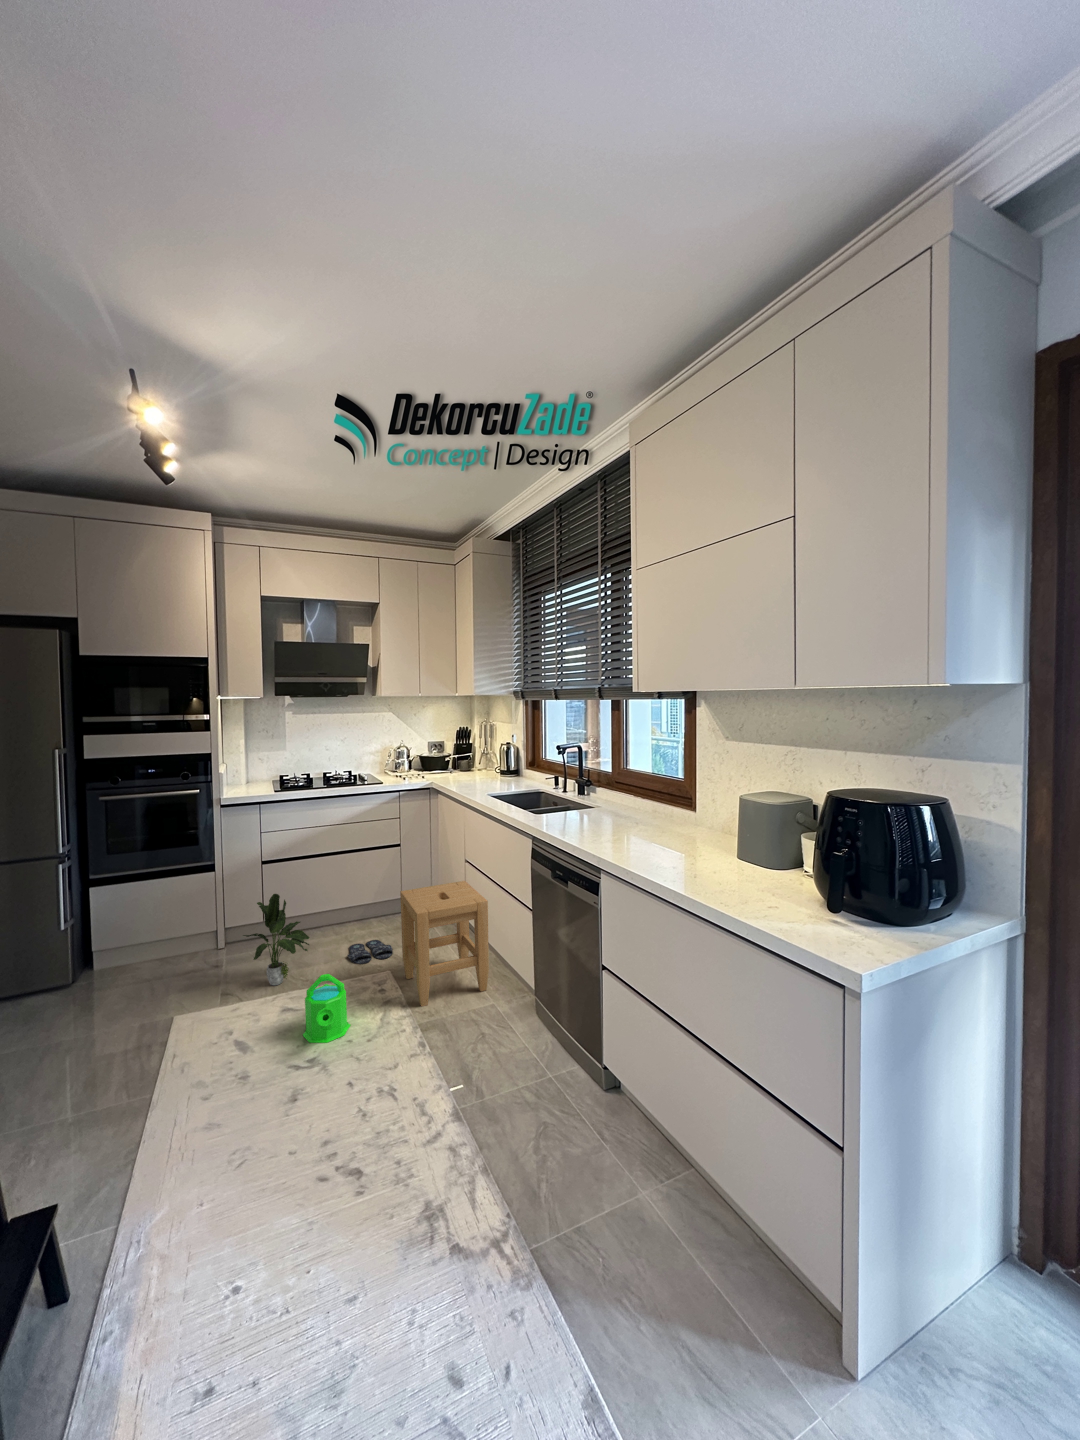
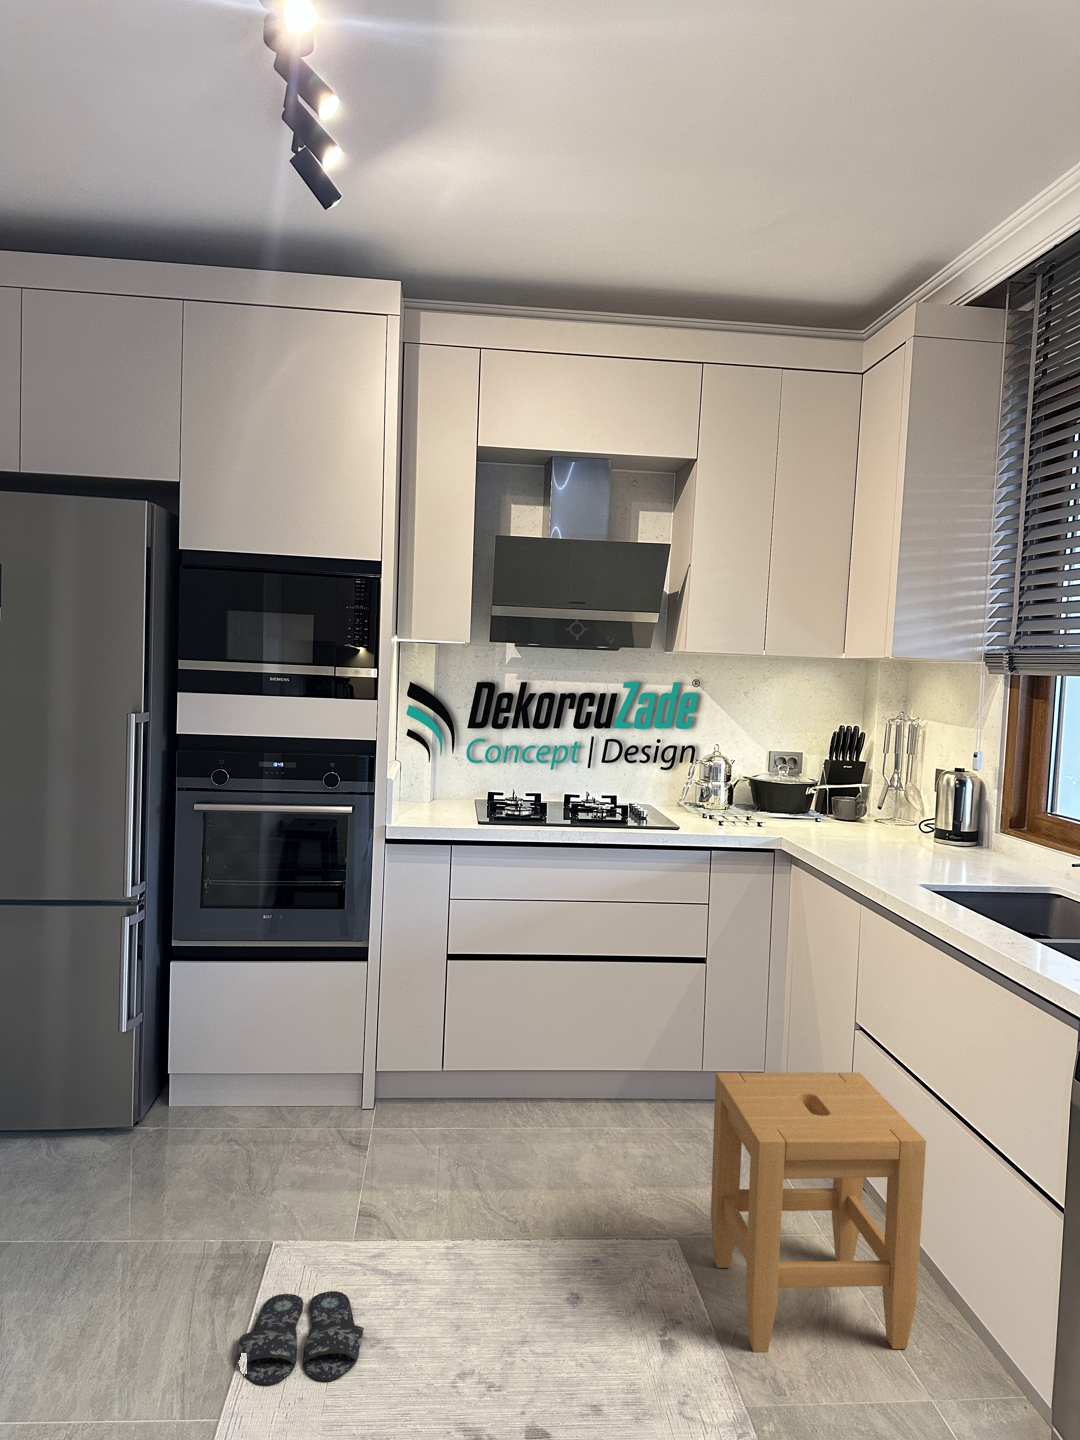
potted plant: present [243,894,309,985] -> none [403,1030,525,1214]
slippers: present [347,940,393,964] -> present [238,1291,364,1386]
watering can: present [303,974,350,1043] -> none [502,1236,601,1391]

